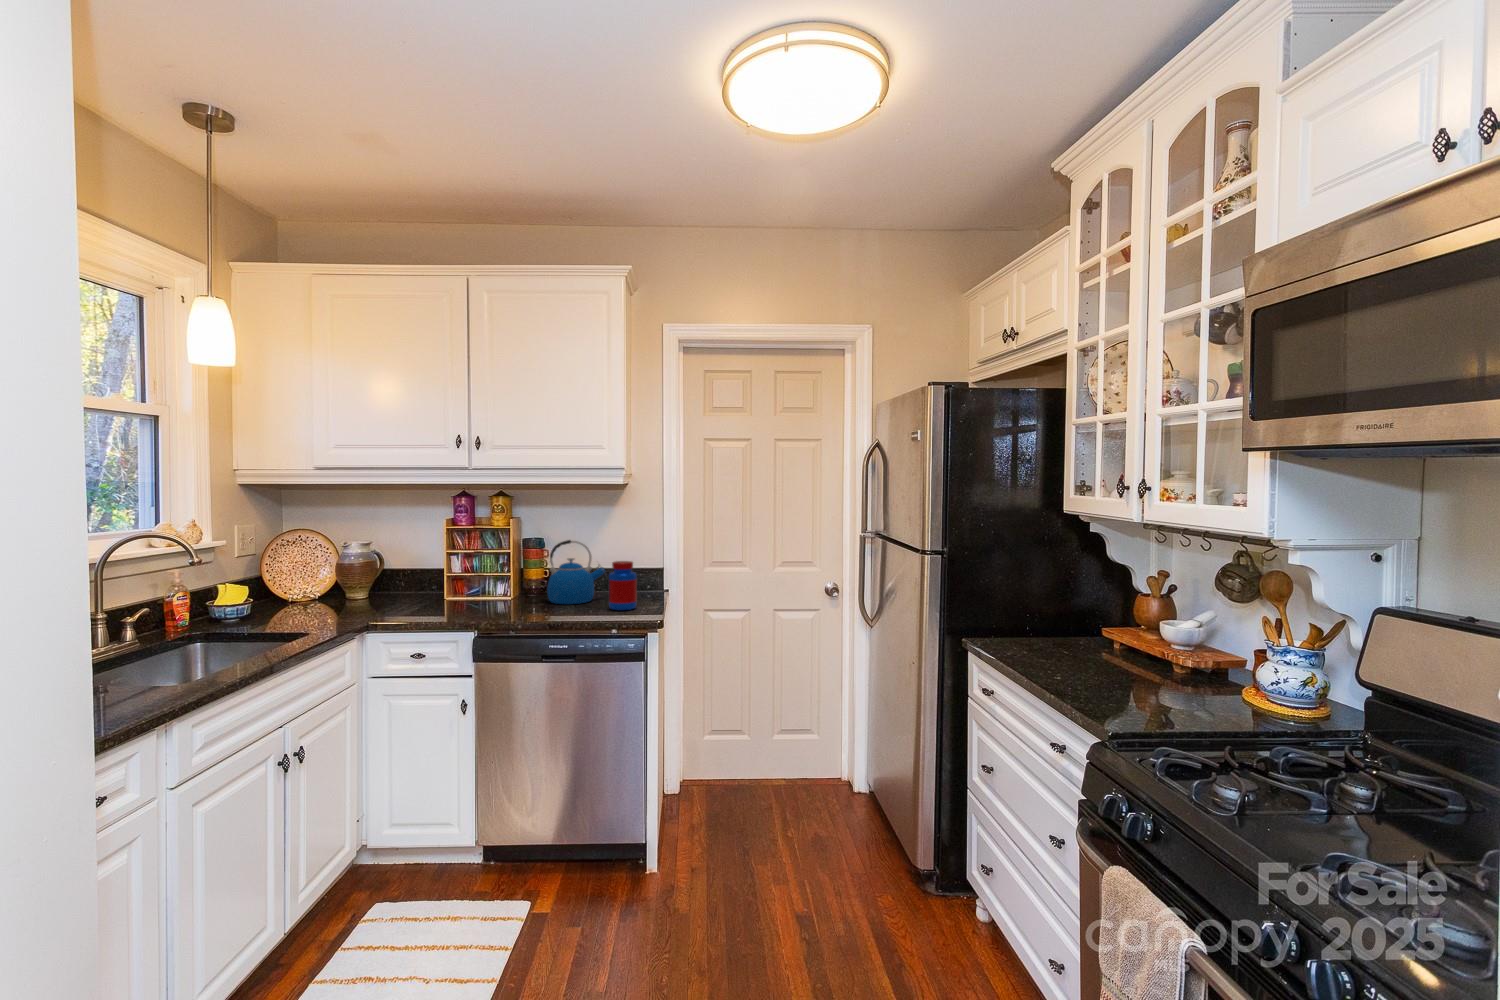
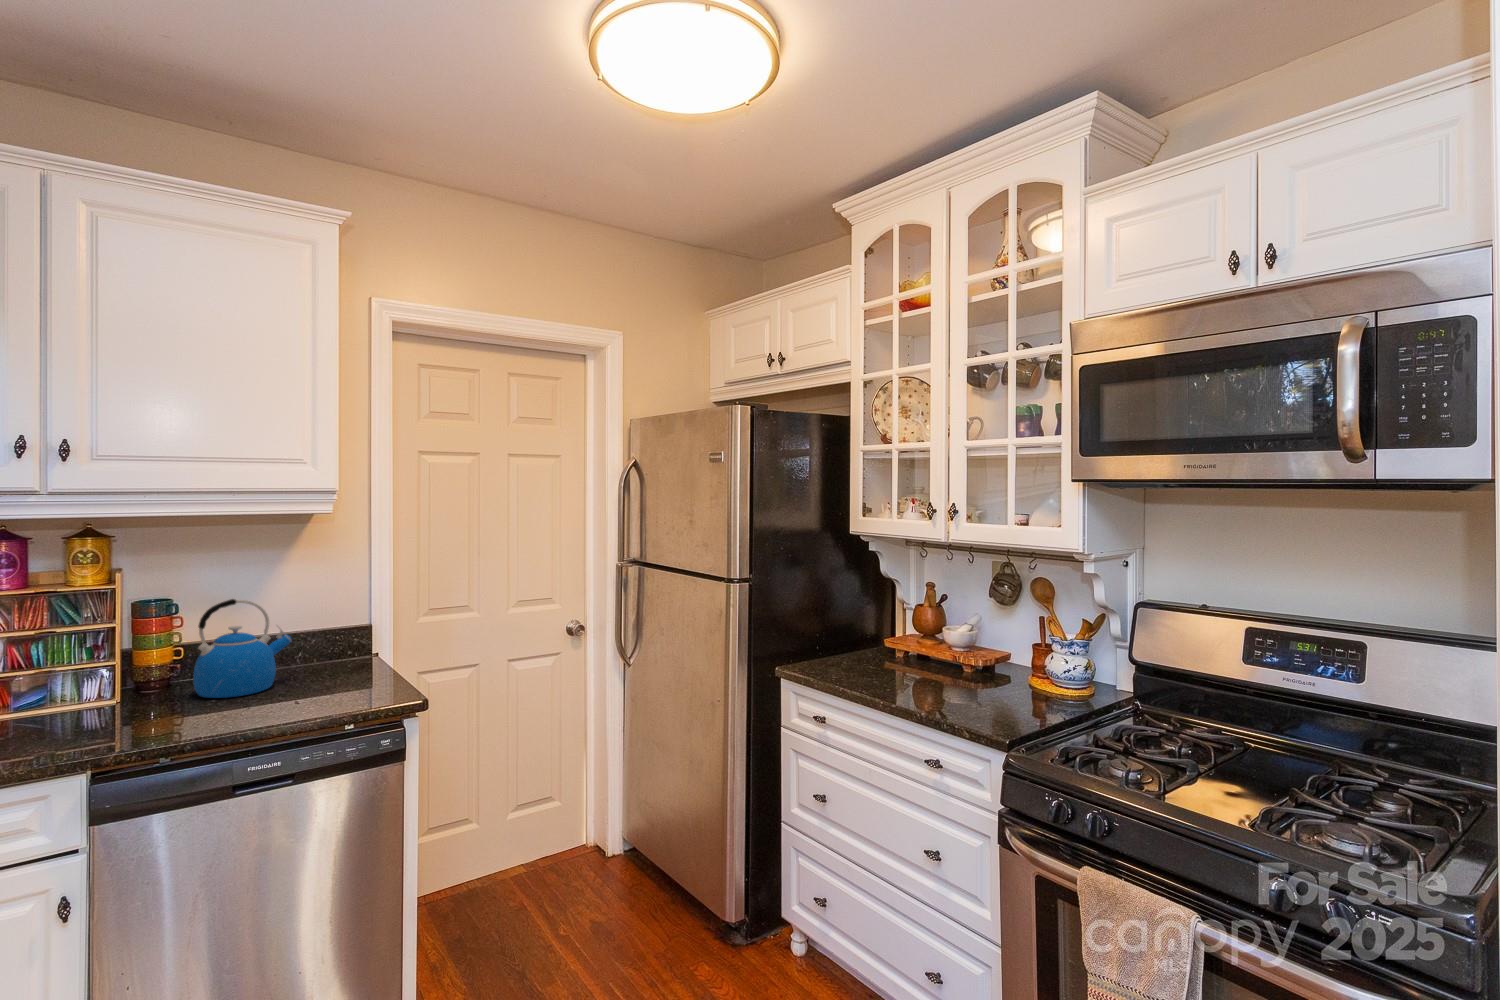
jar: present [609,561,637,611] -> none [318,622,362,694]

